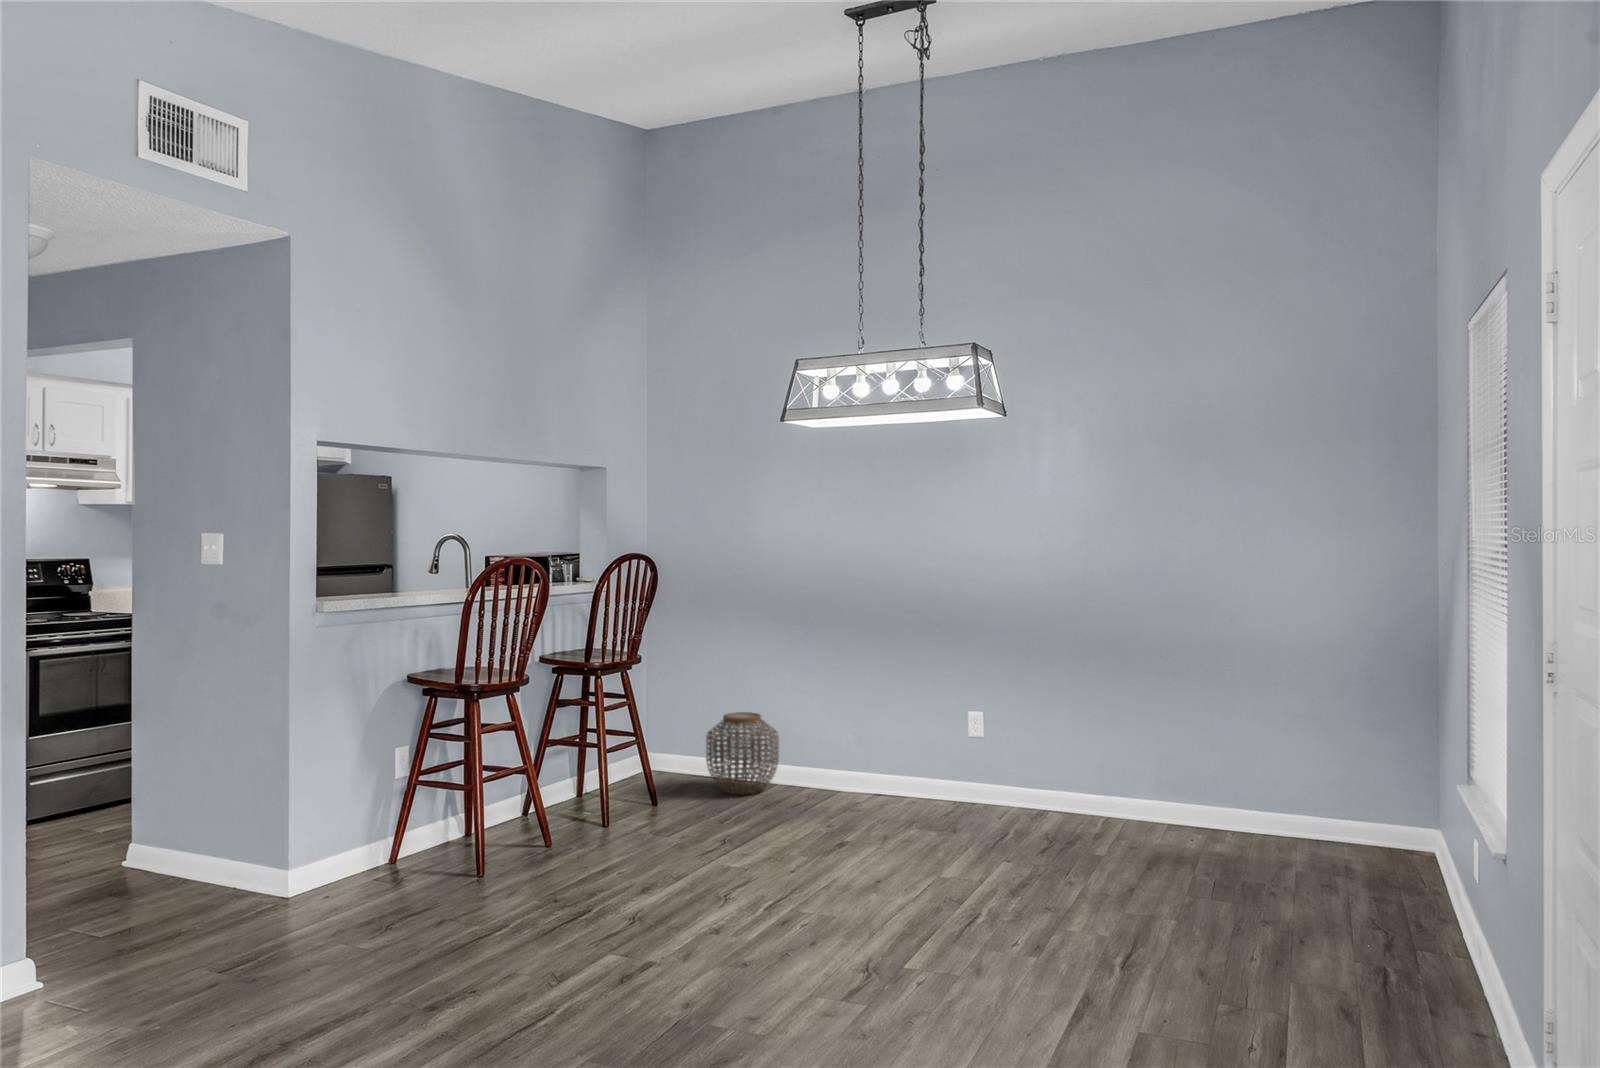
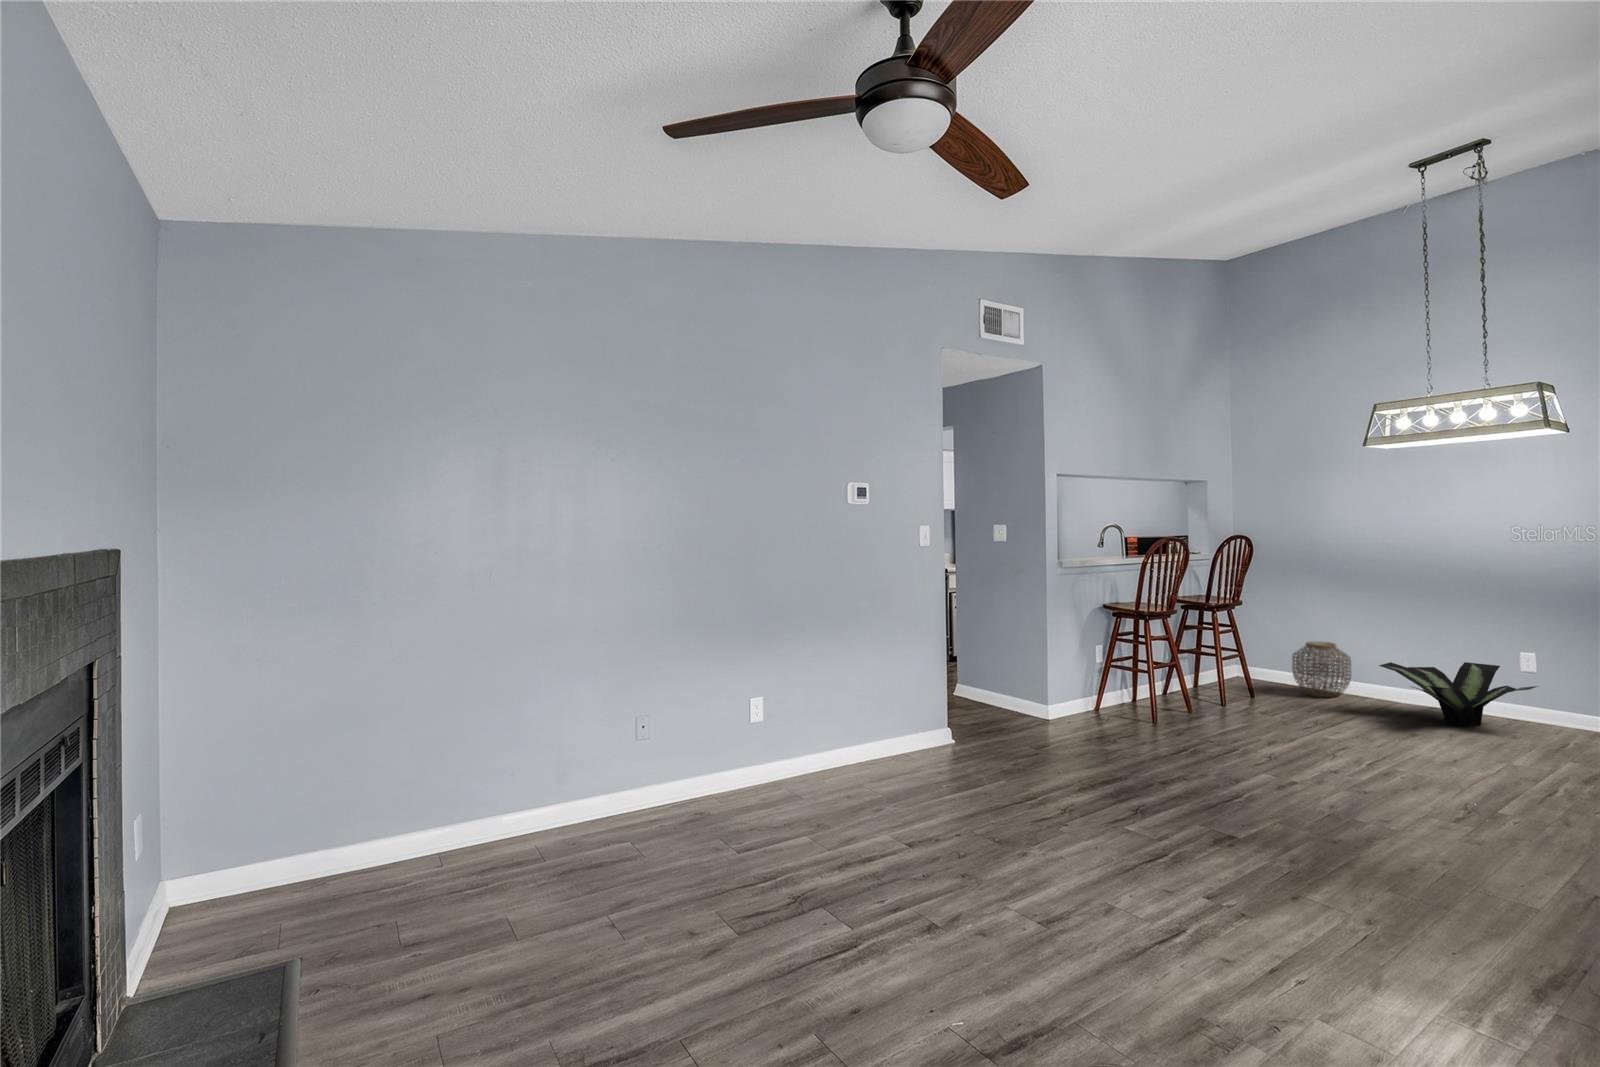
potted plant: none [805,732,978,825] -> present [1379,662,1537,726]

